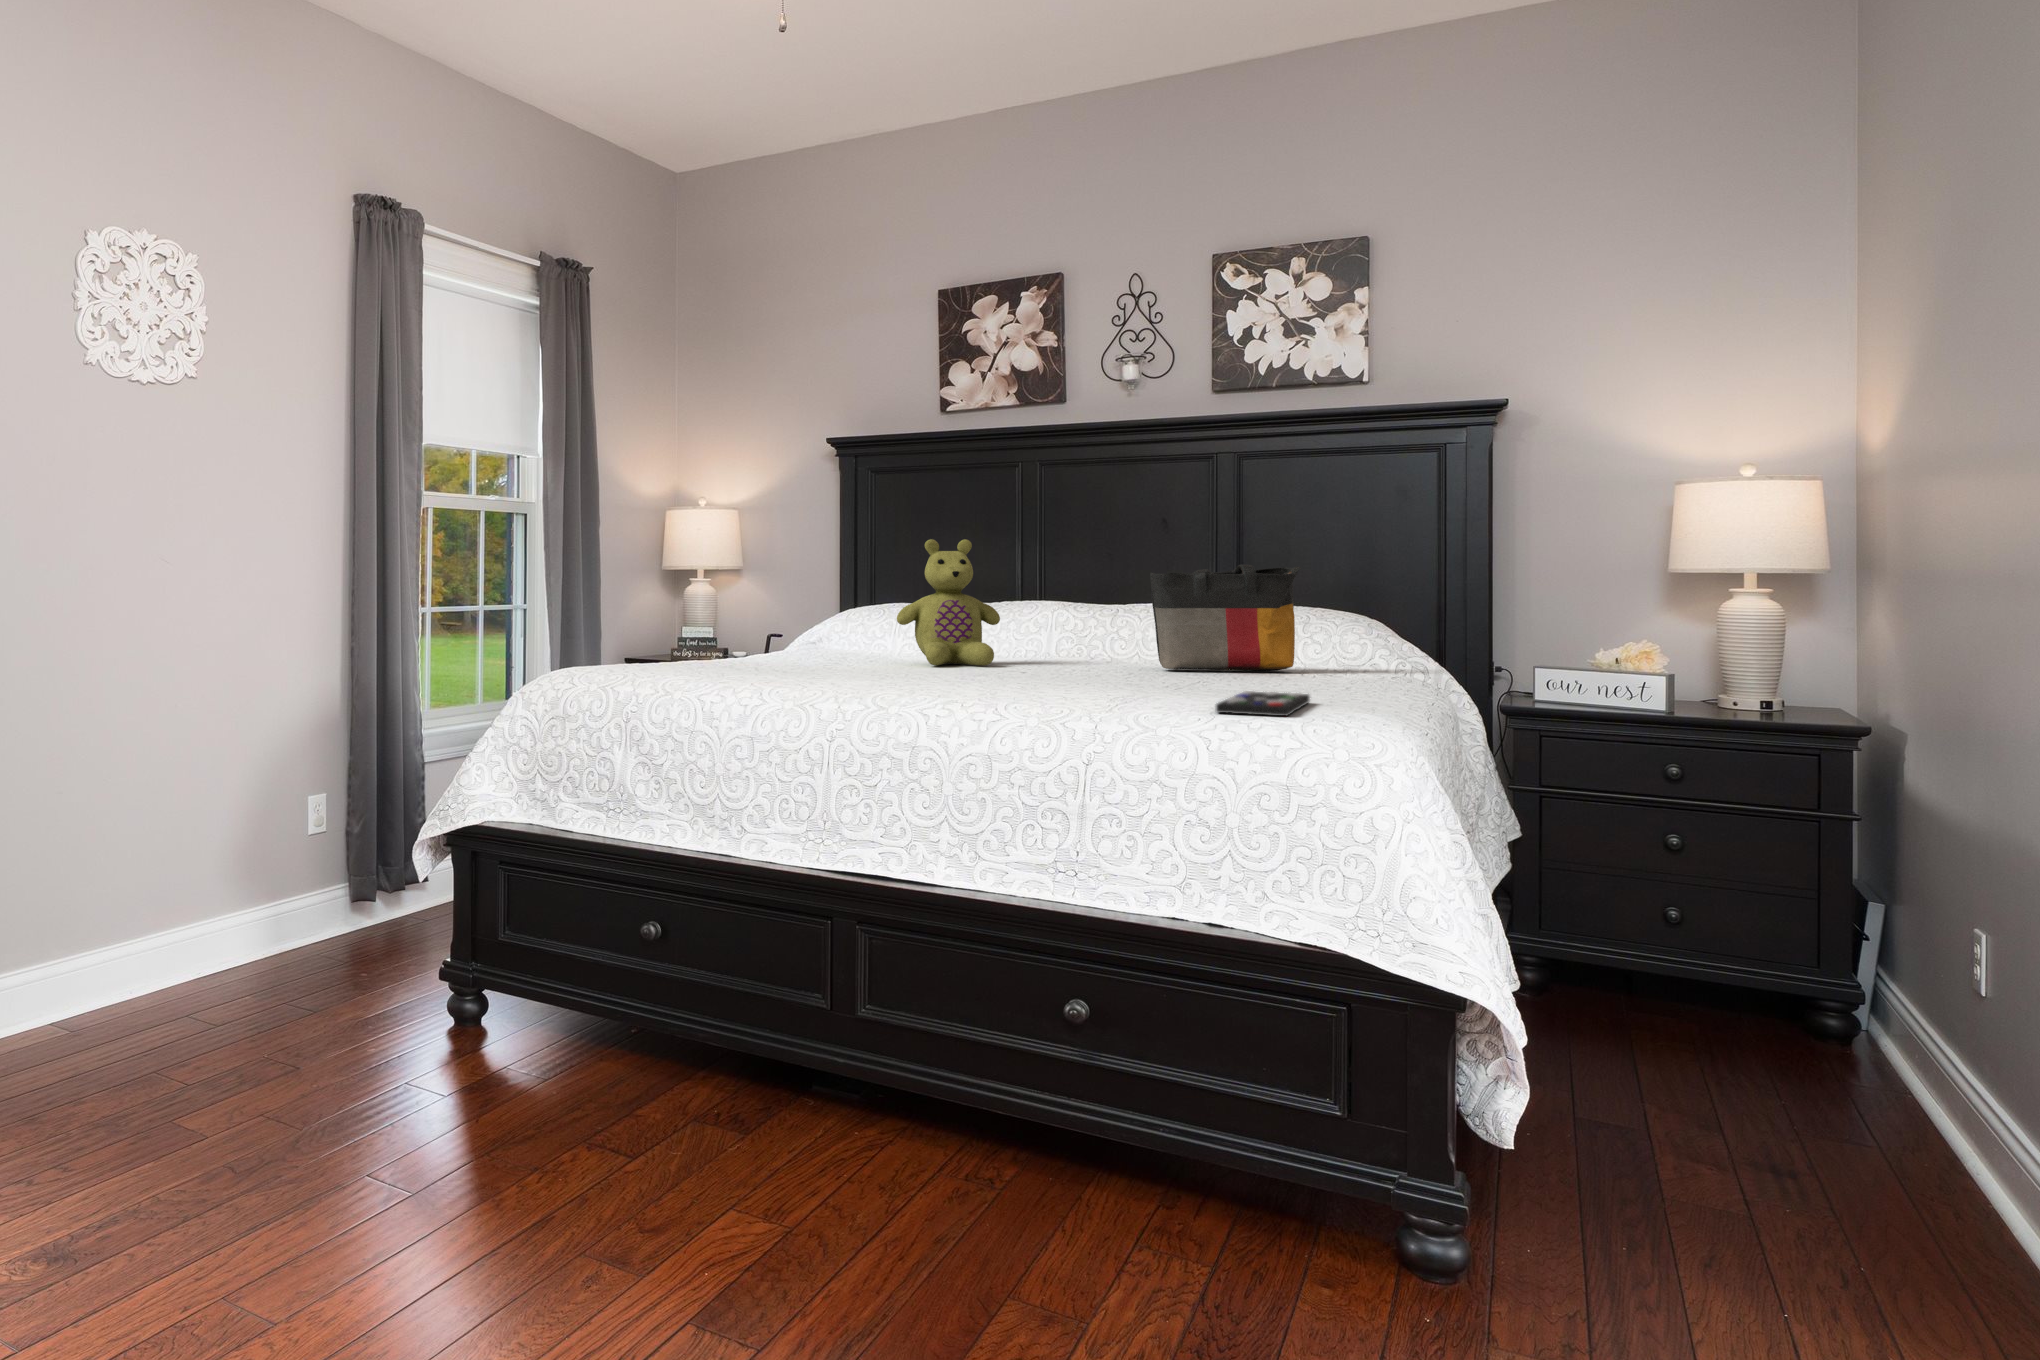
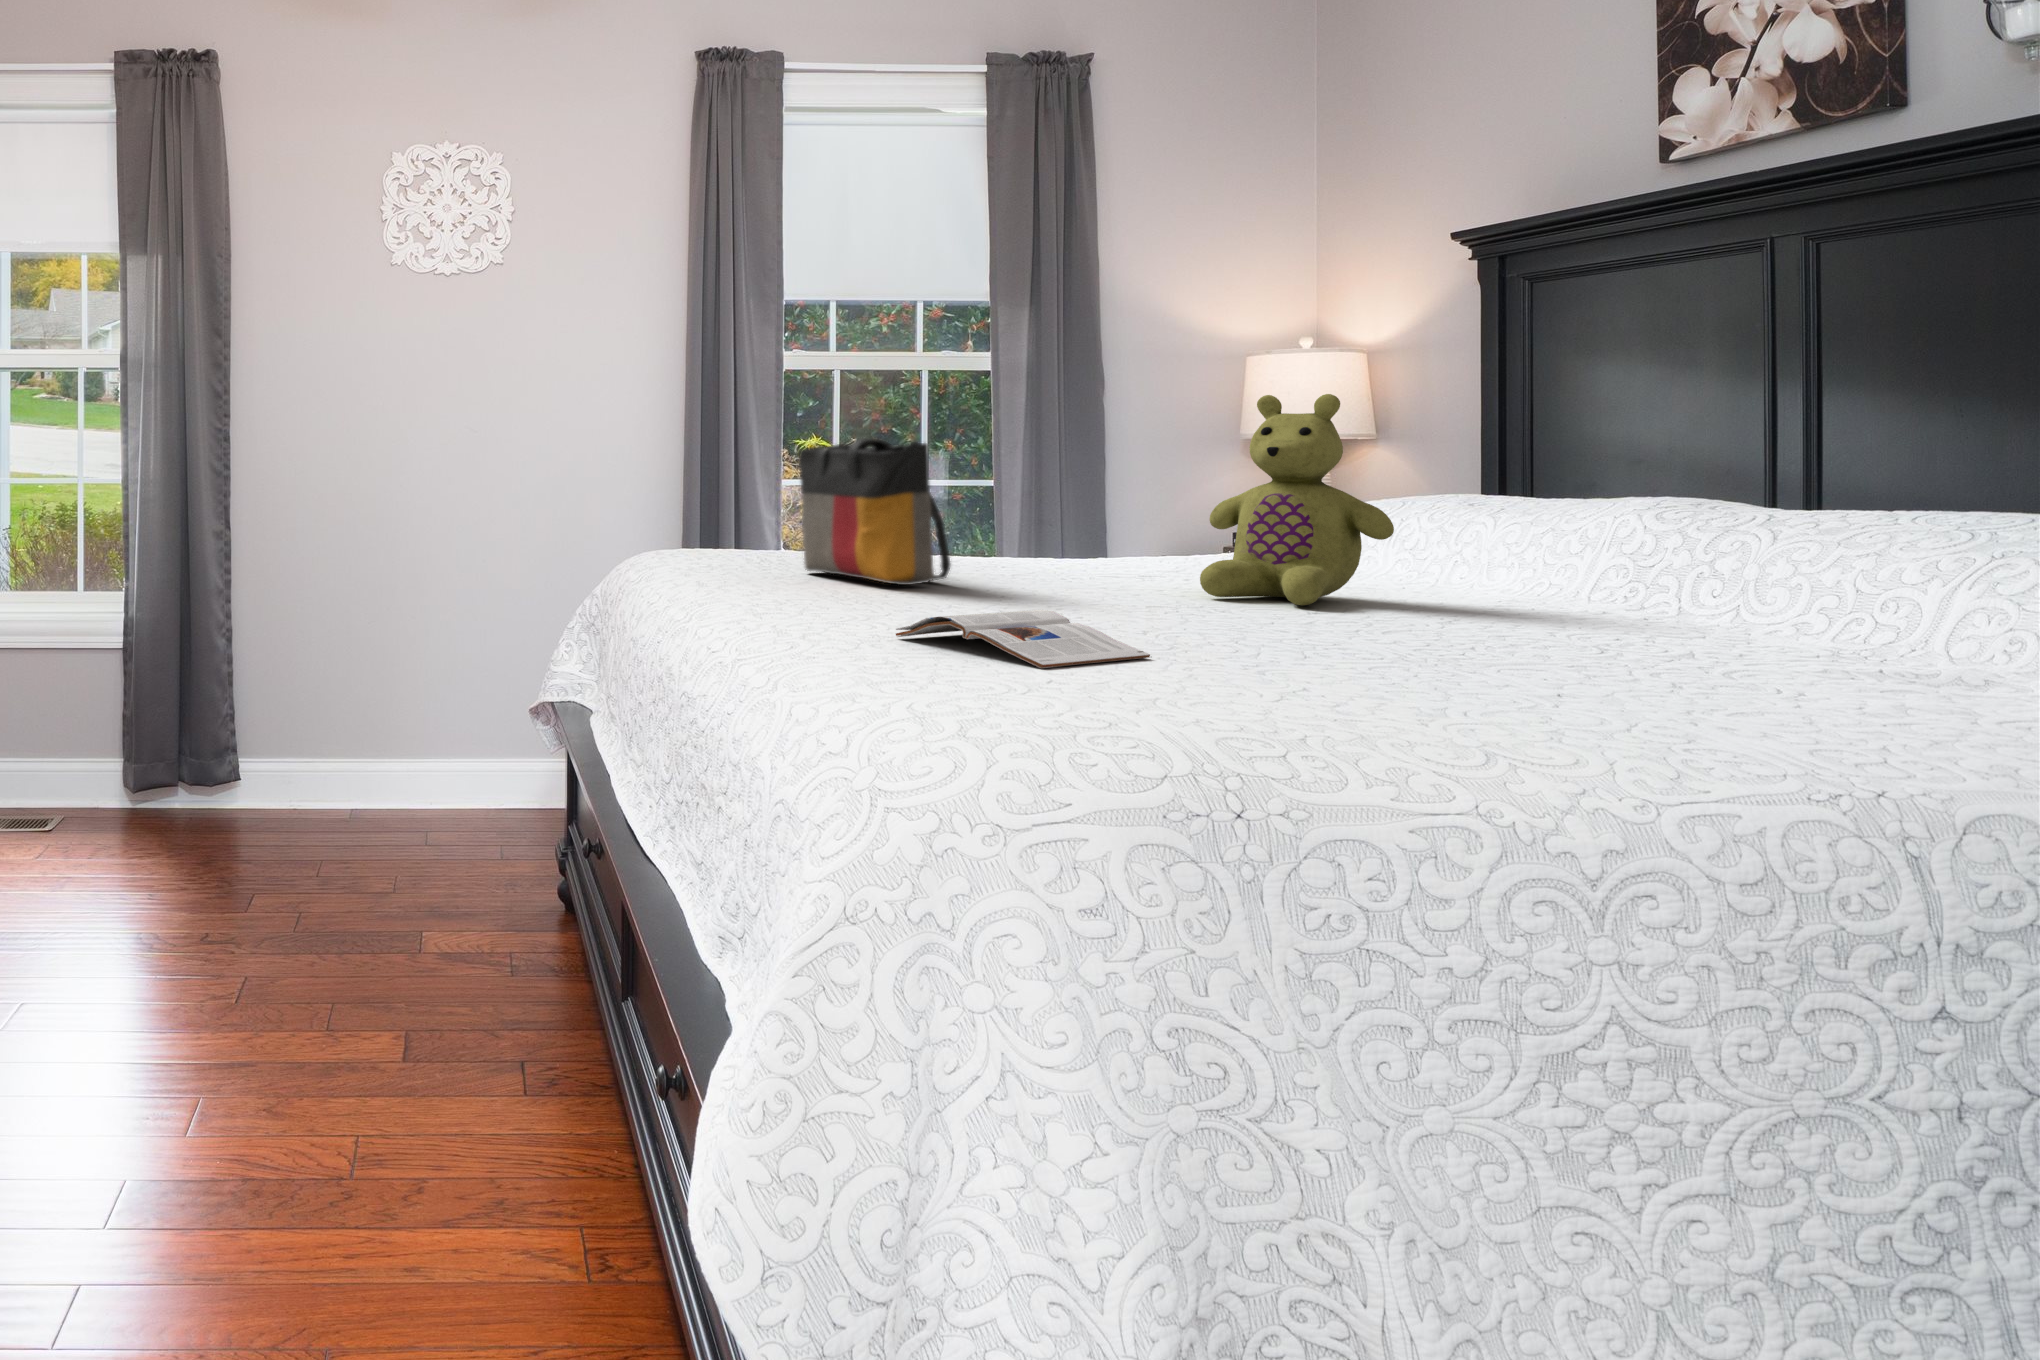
tote bag: present [1150,565,1301,671] -> present [799,438,950,585]
magazine: none [1003,667,1135,692] -> present [896,610,1150,668]
remote control: present [1216,691,1310,716] -> none [747,690,1106,736]

